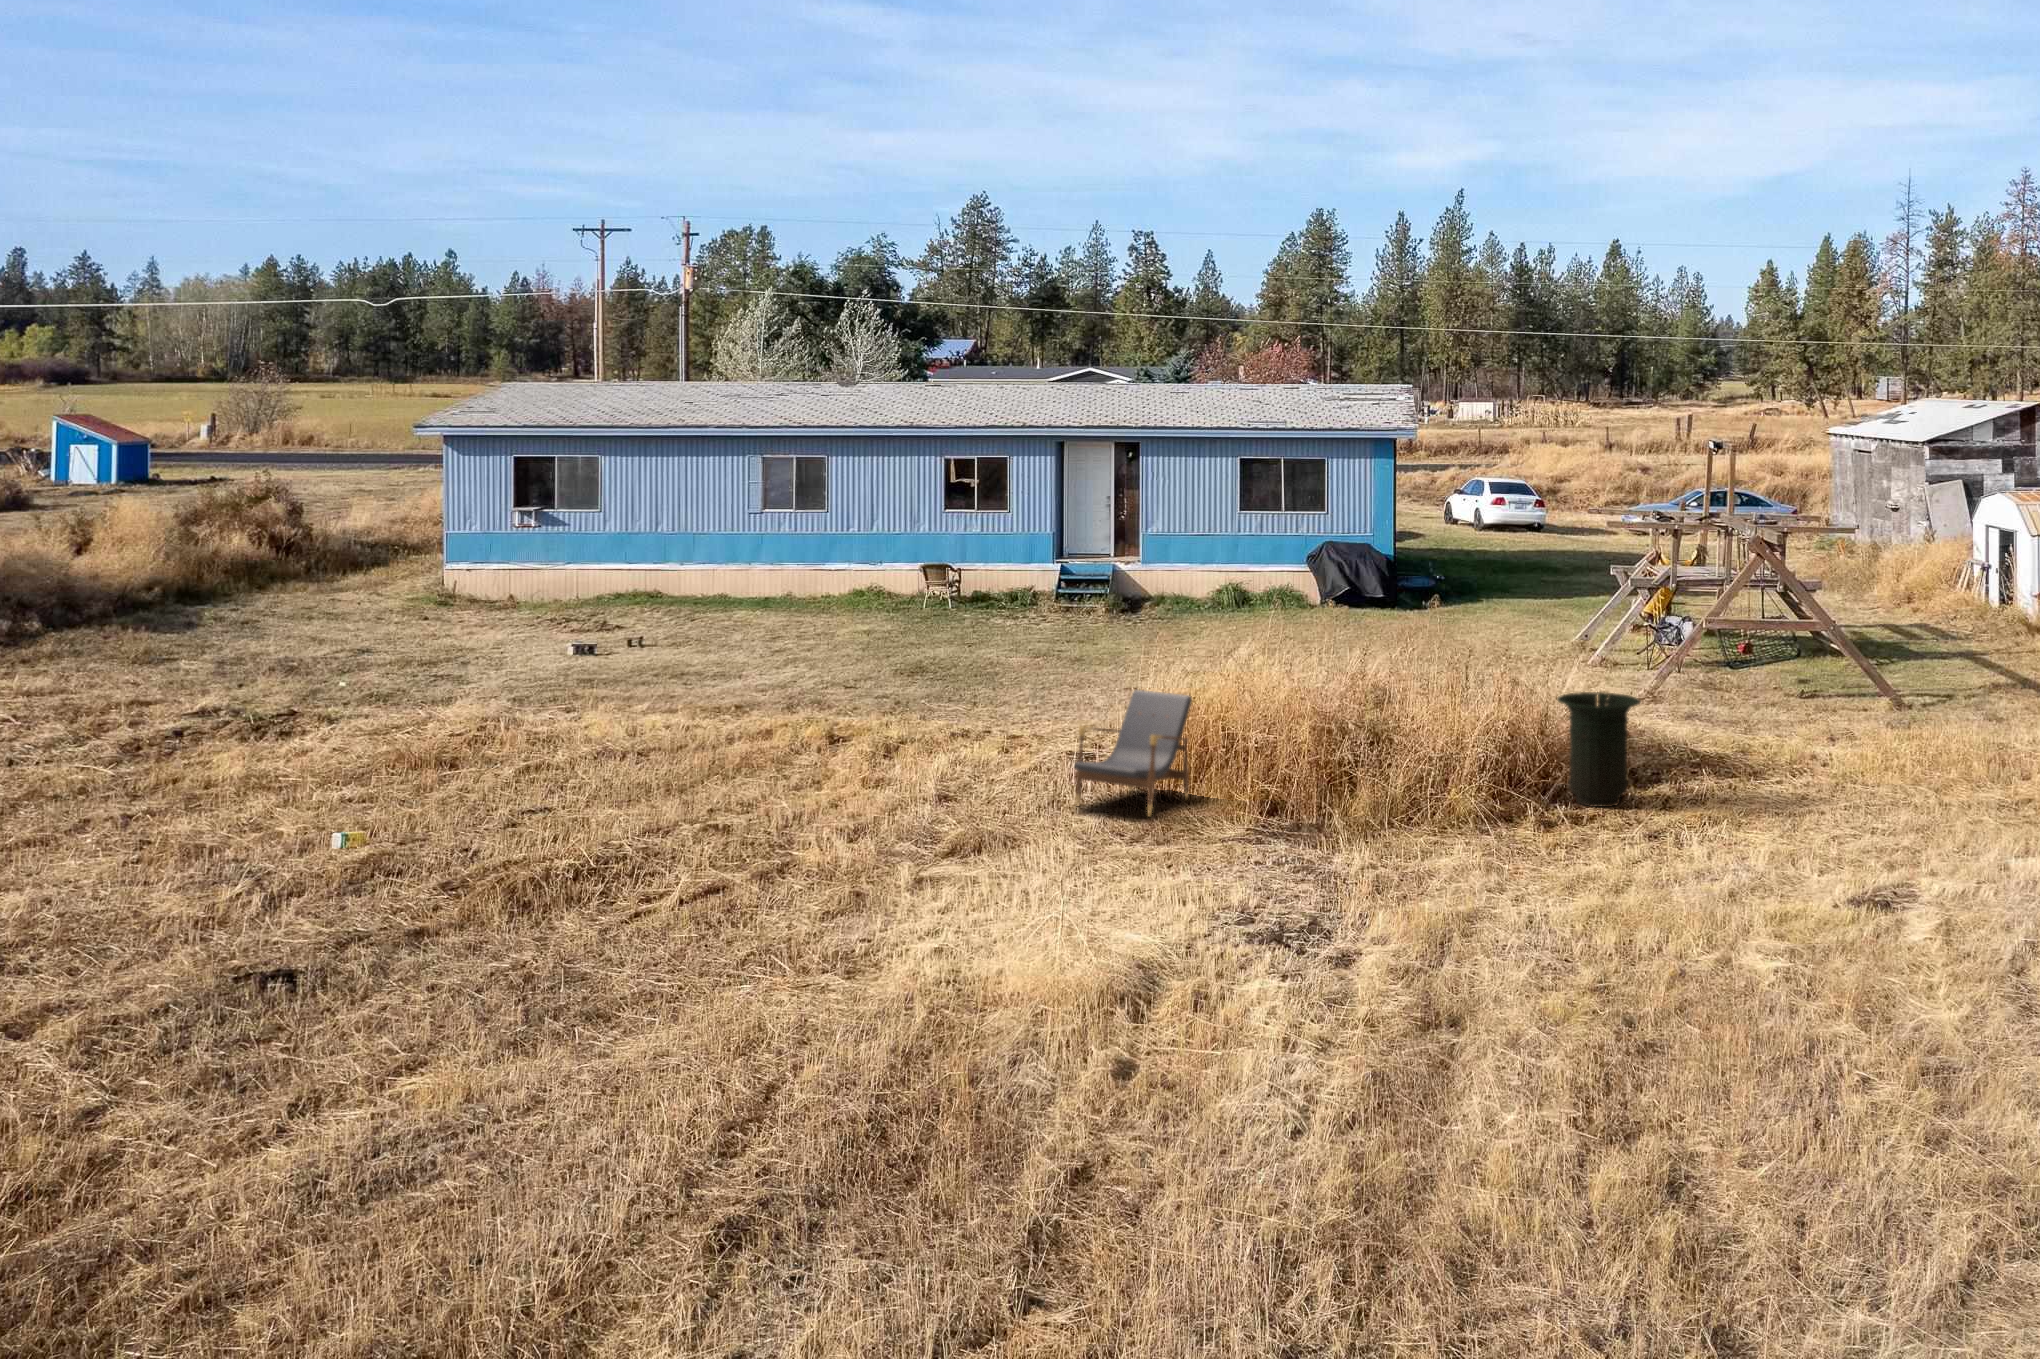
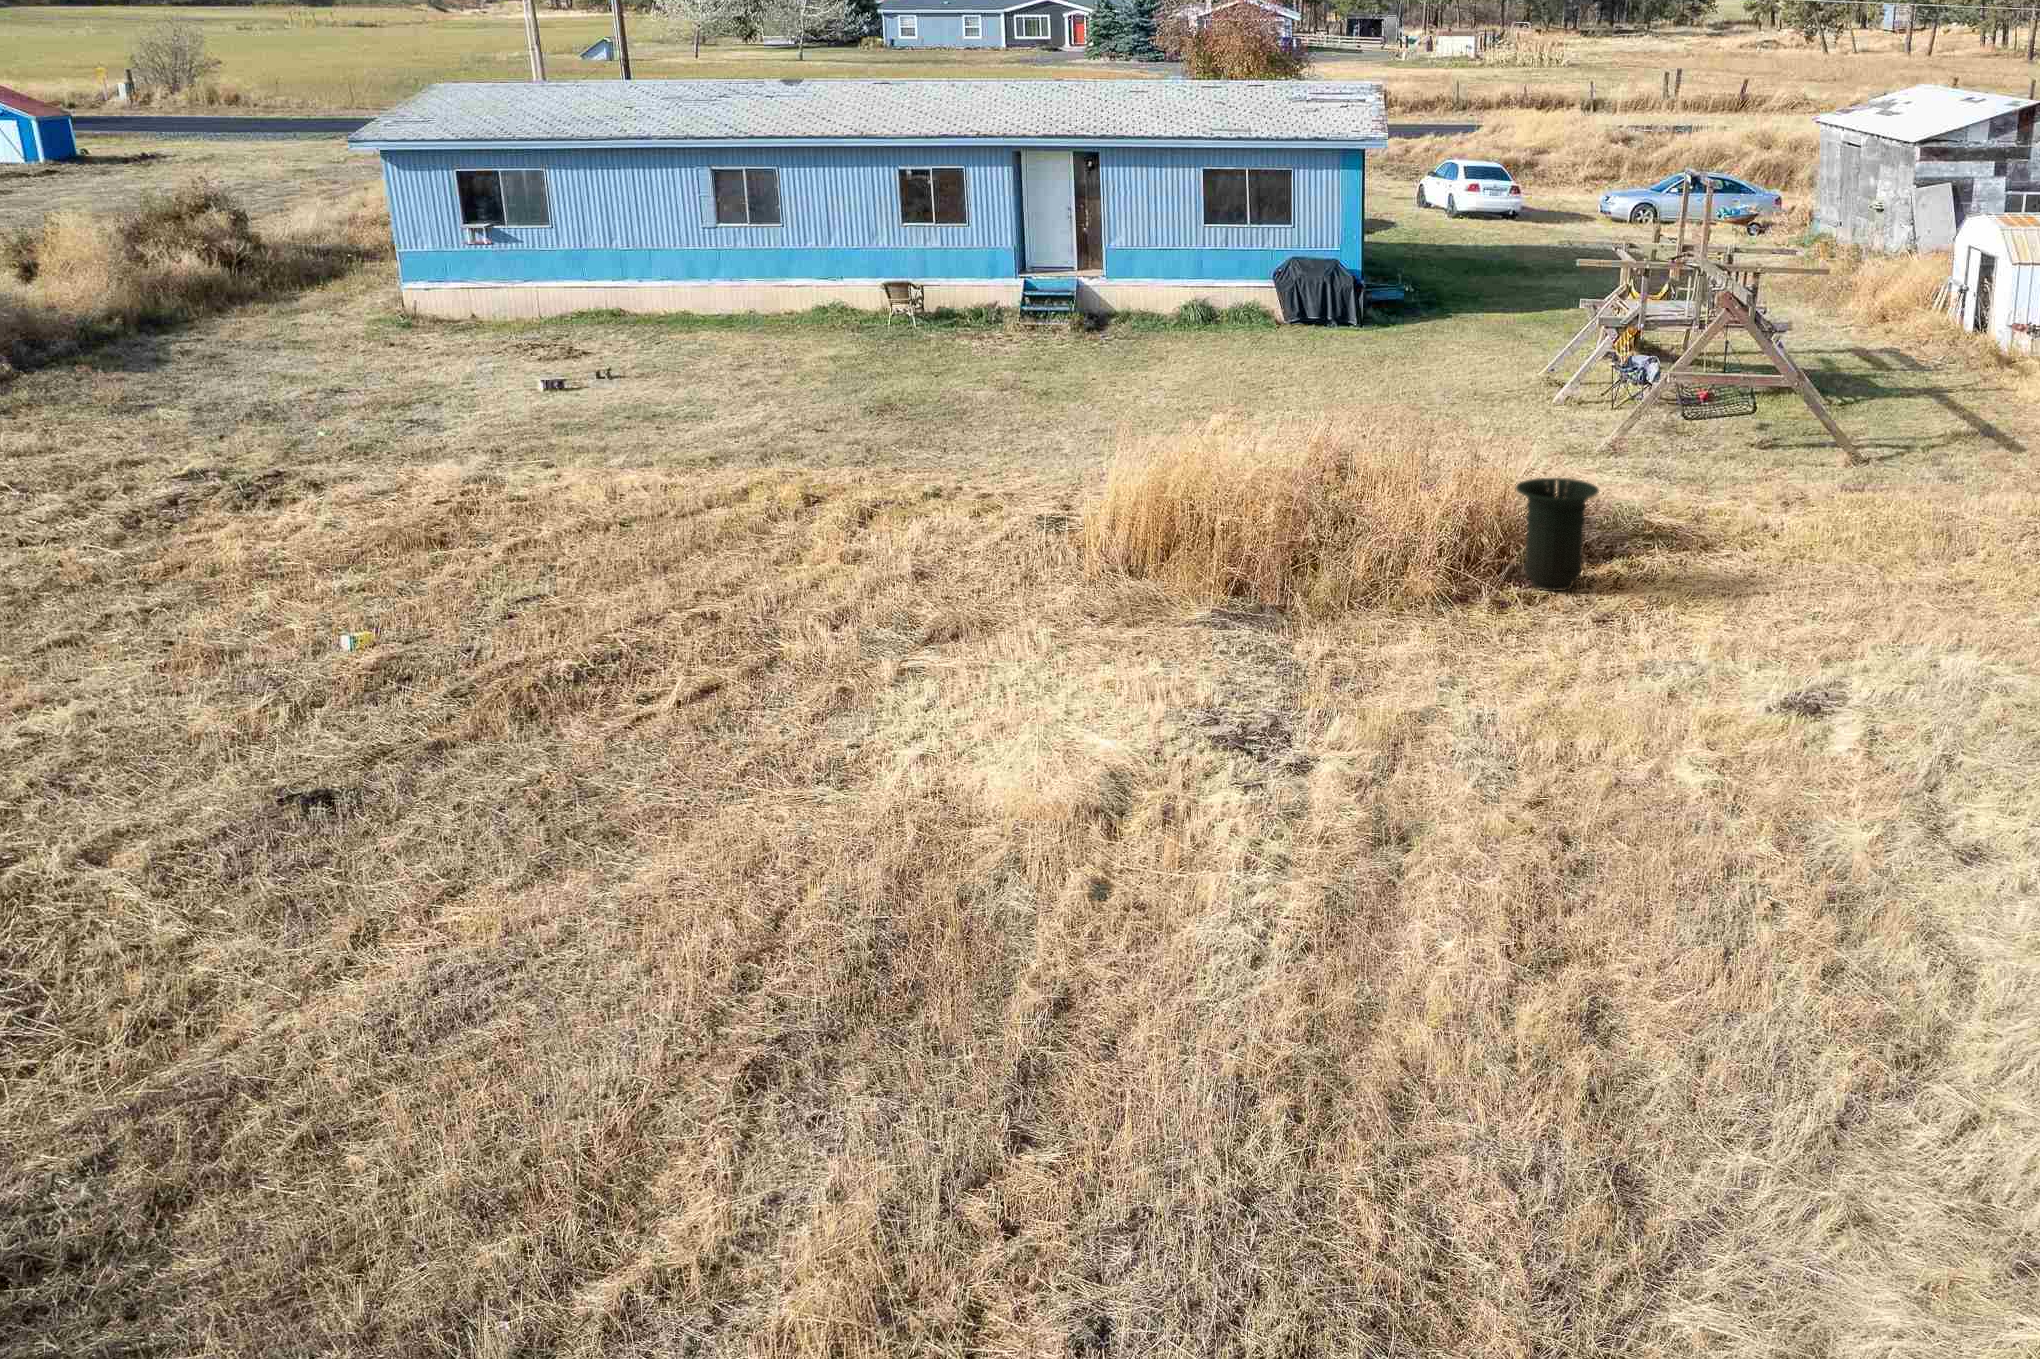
lounge chair: present [1074,690,1192,816] -> none [1041,476,1154,604]

